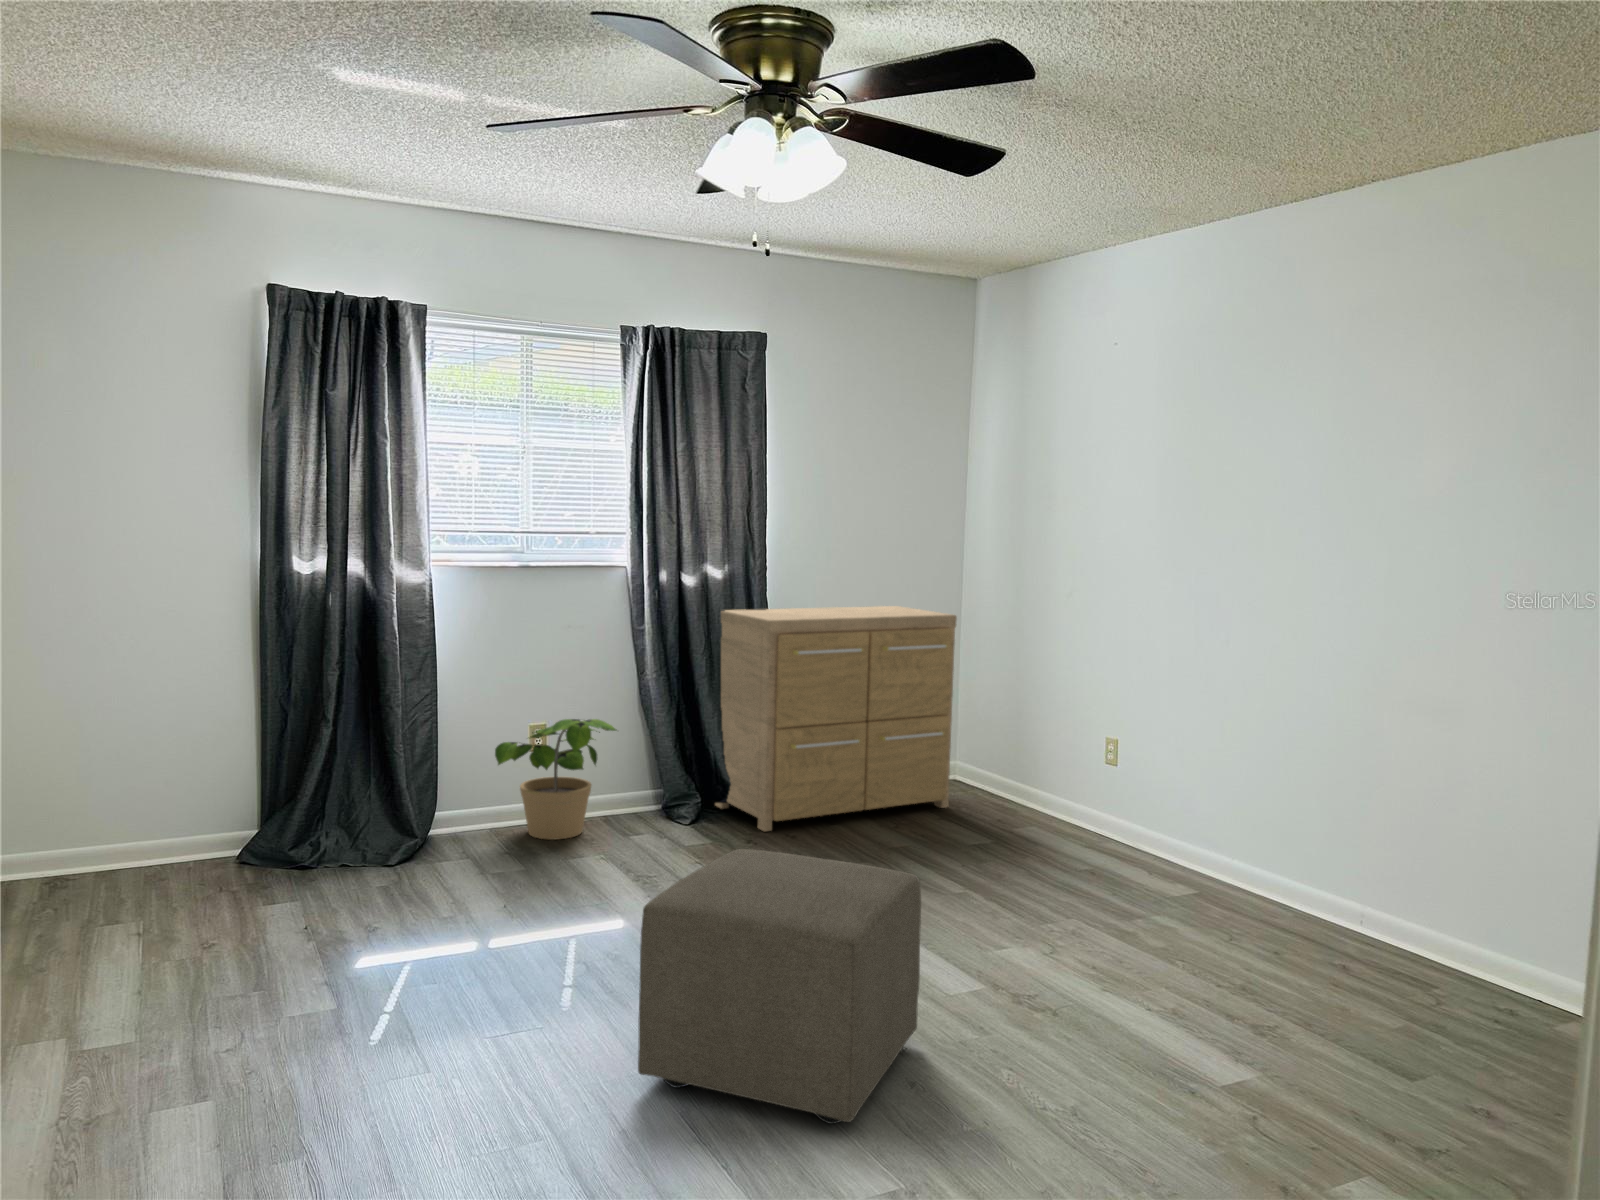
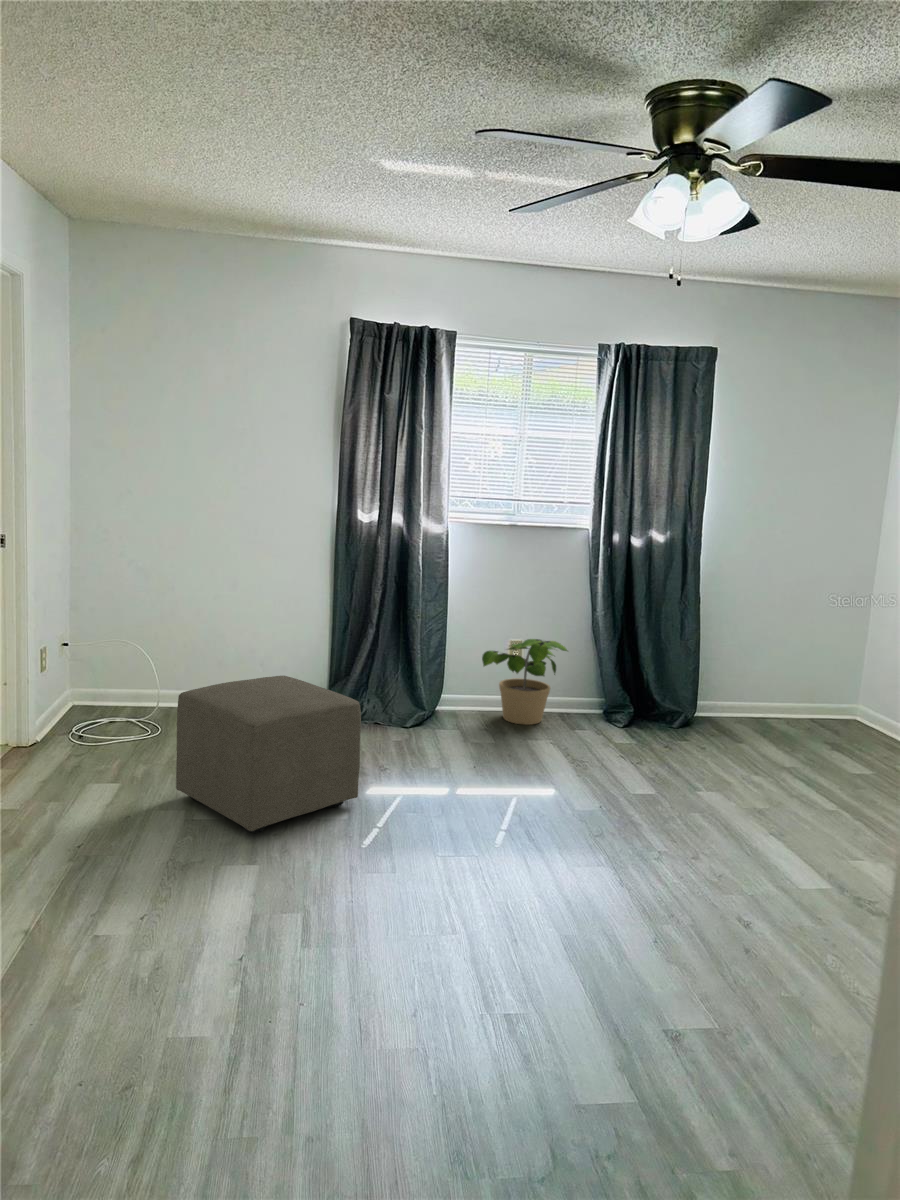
dresser: present [715,606,957,831] -> none [646,566,862,741]
ottoman: present [638,849,921,1124] -> present [176,676,361,832]

